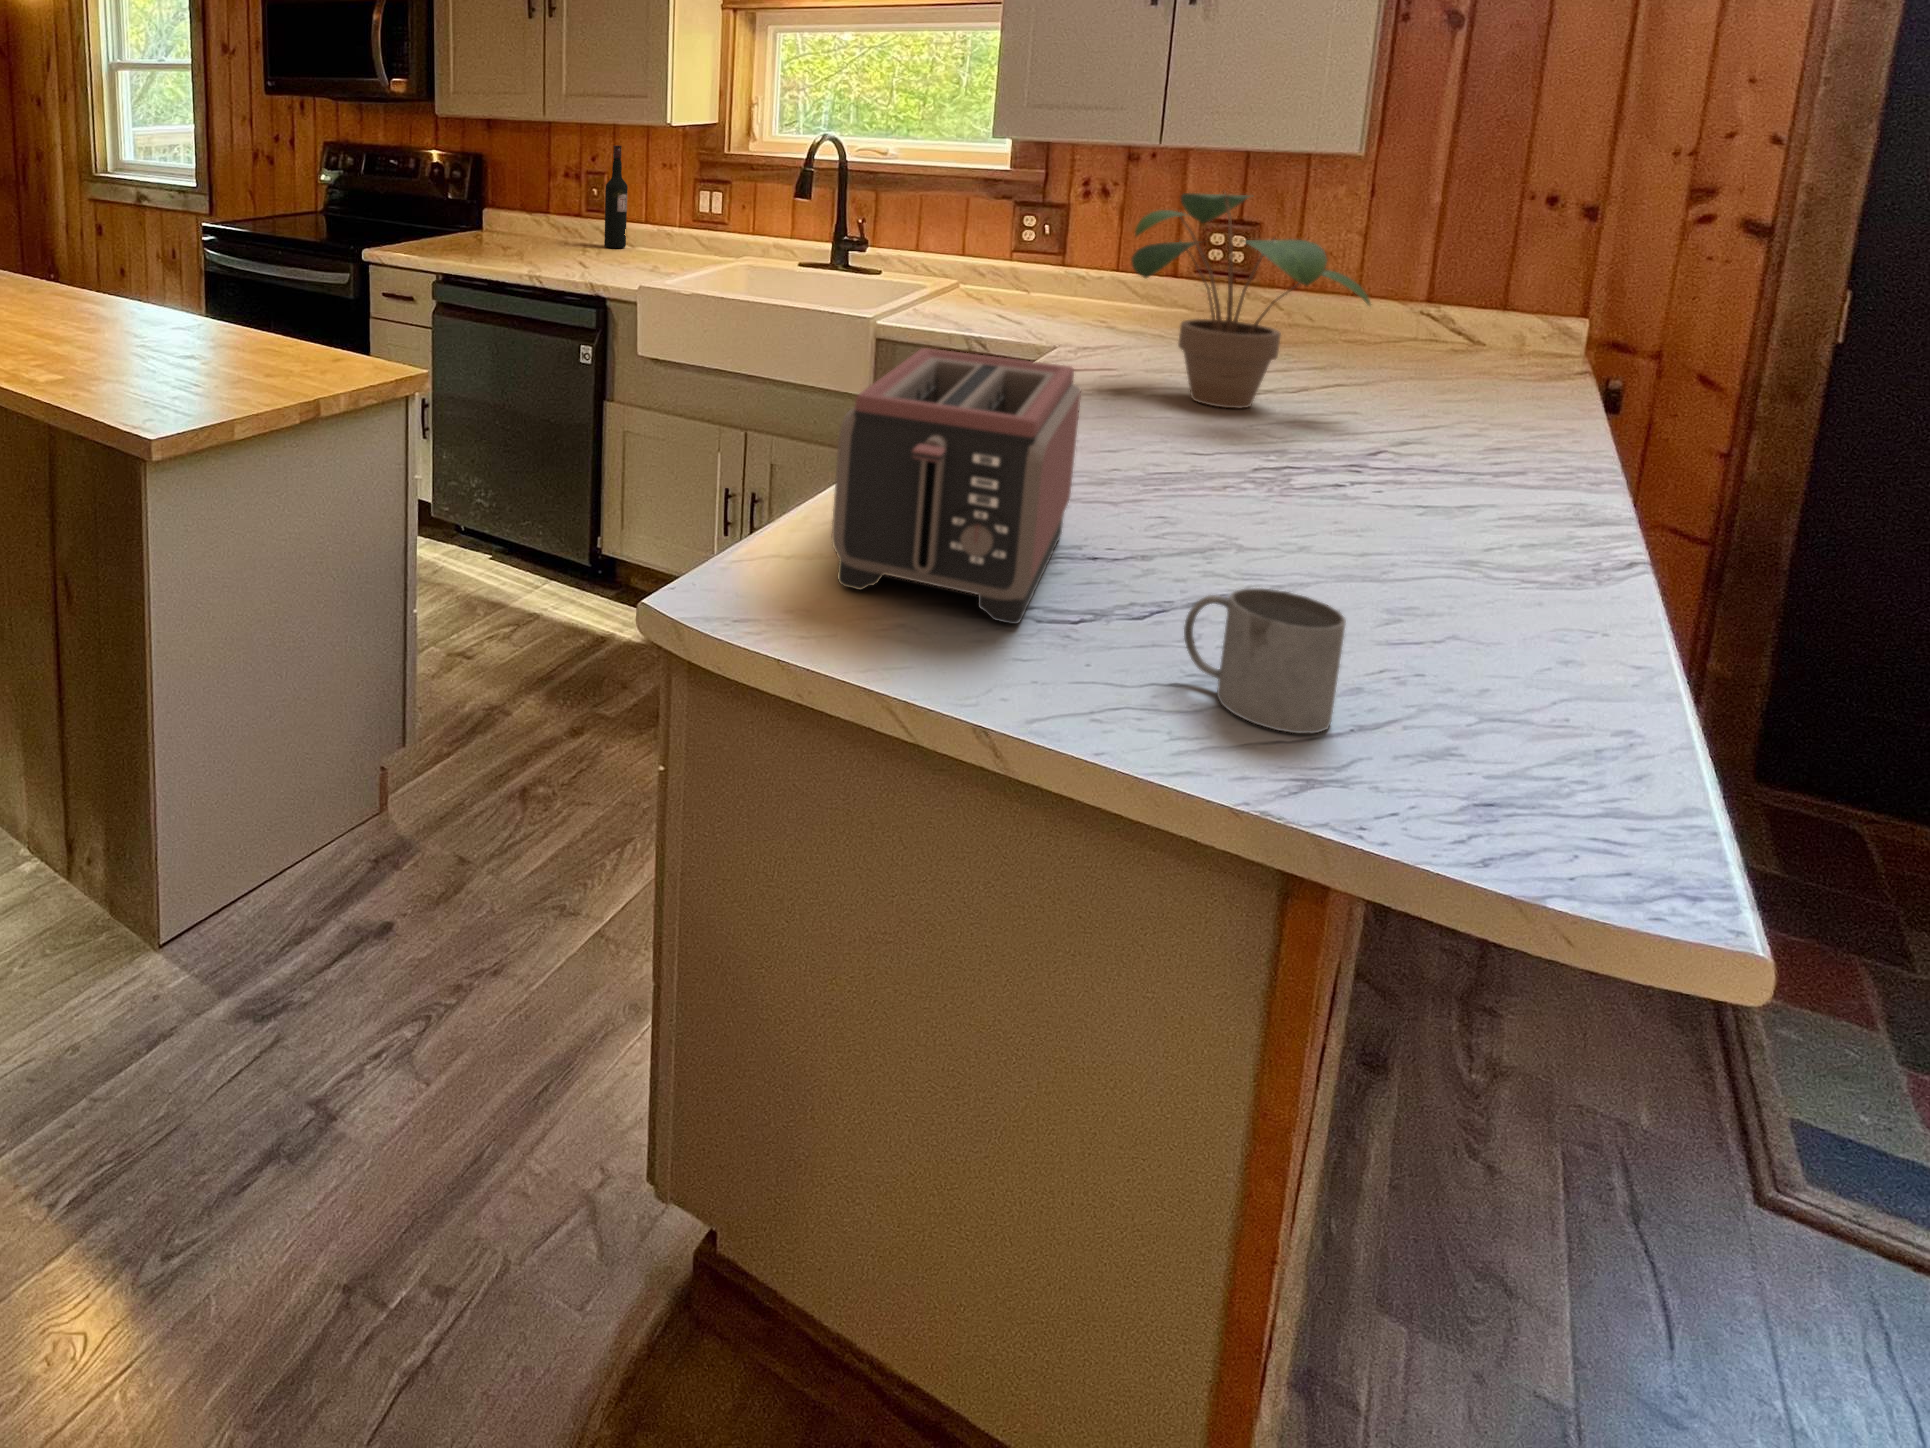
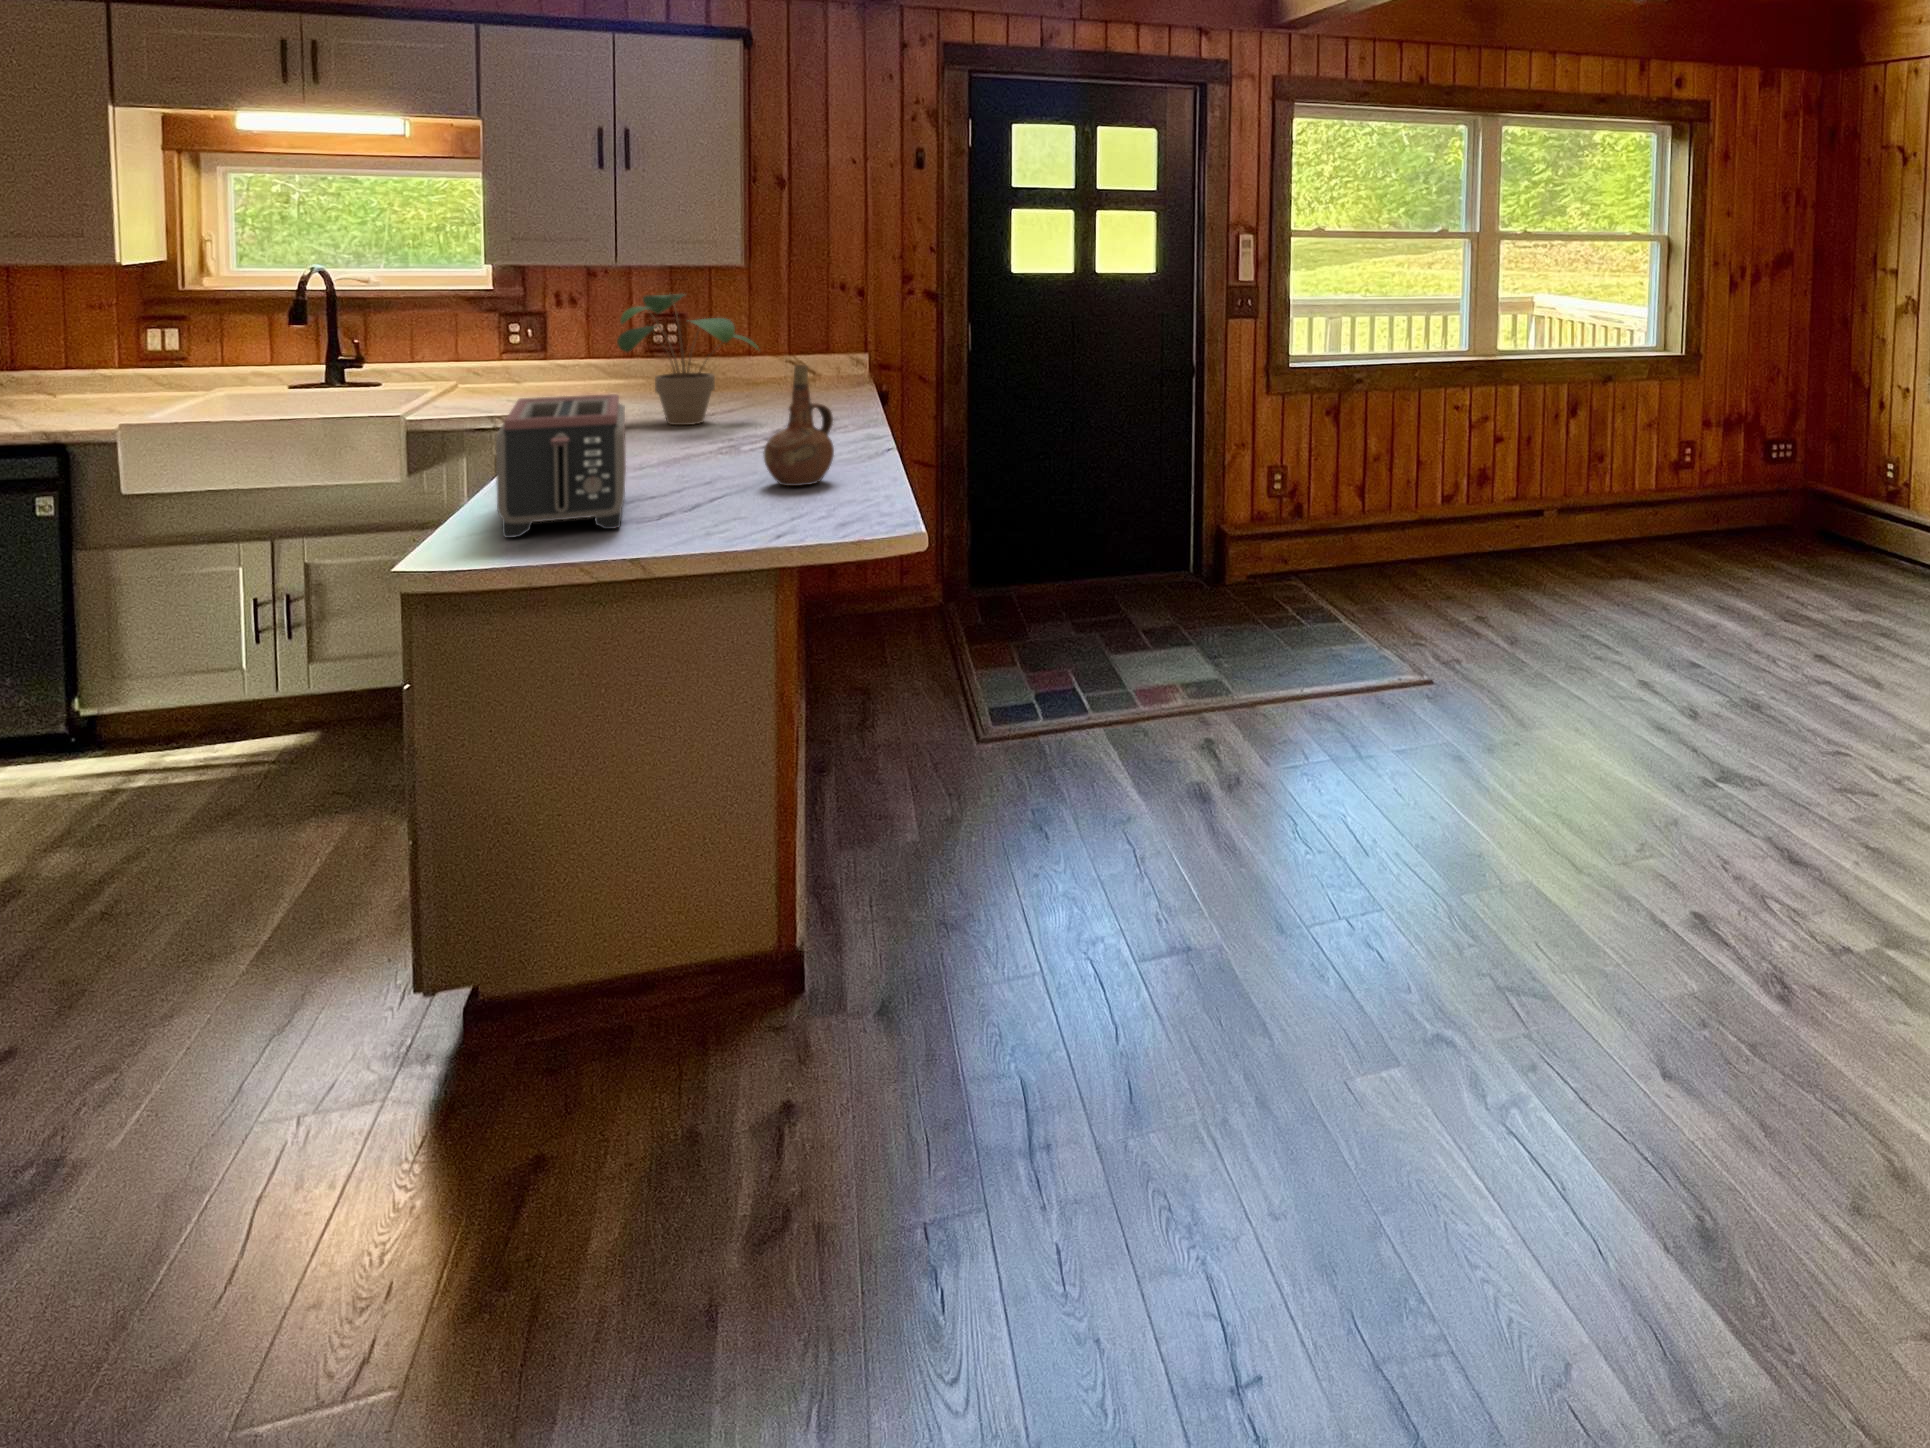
wine bottle: present [604,145,628,248] -> none [13,289,49,398]
ceramic pitcher: none [1335,368,1513,625] -> present [763,365,834,486]
mug: present [1184,588,1346,733] -> none [706,470,775,530]

